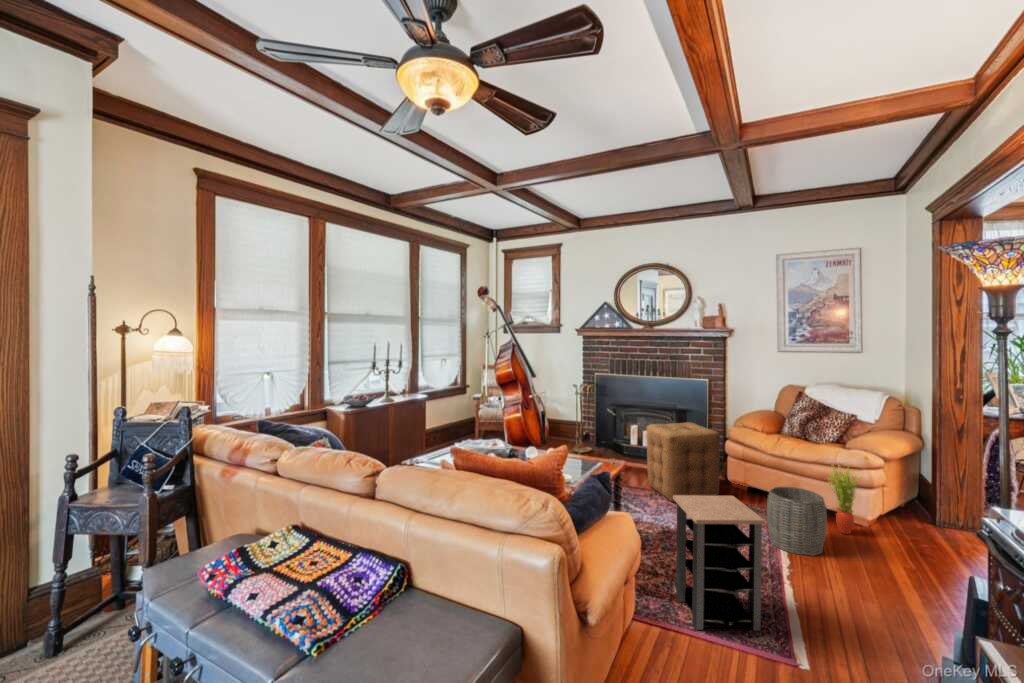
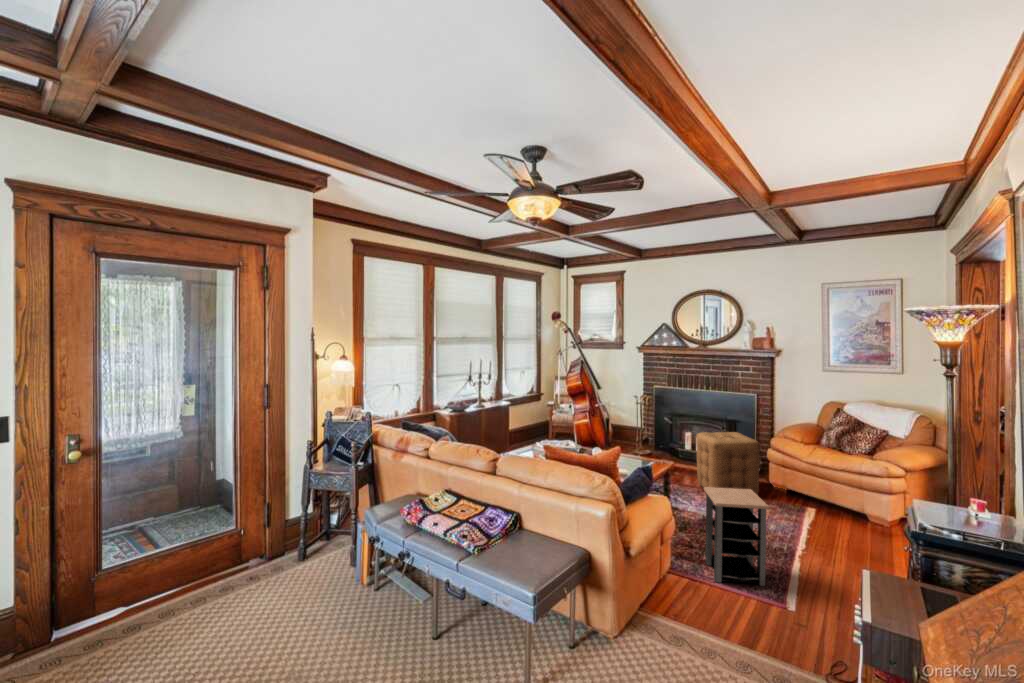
potted plant: present [827,465,861,534] -> none [847,471,878,530]
woven basket: present [767,486,827,556] -> none [792,488,841,543]

